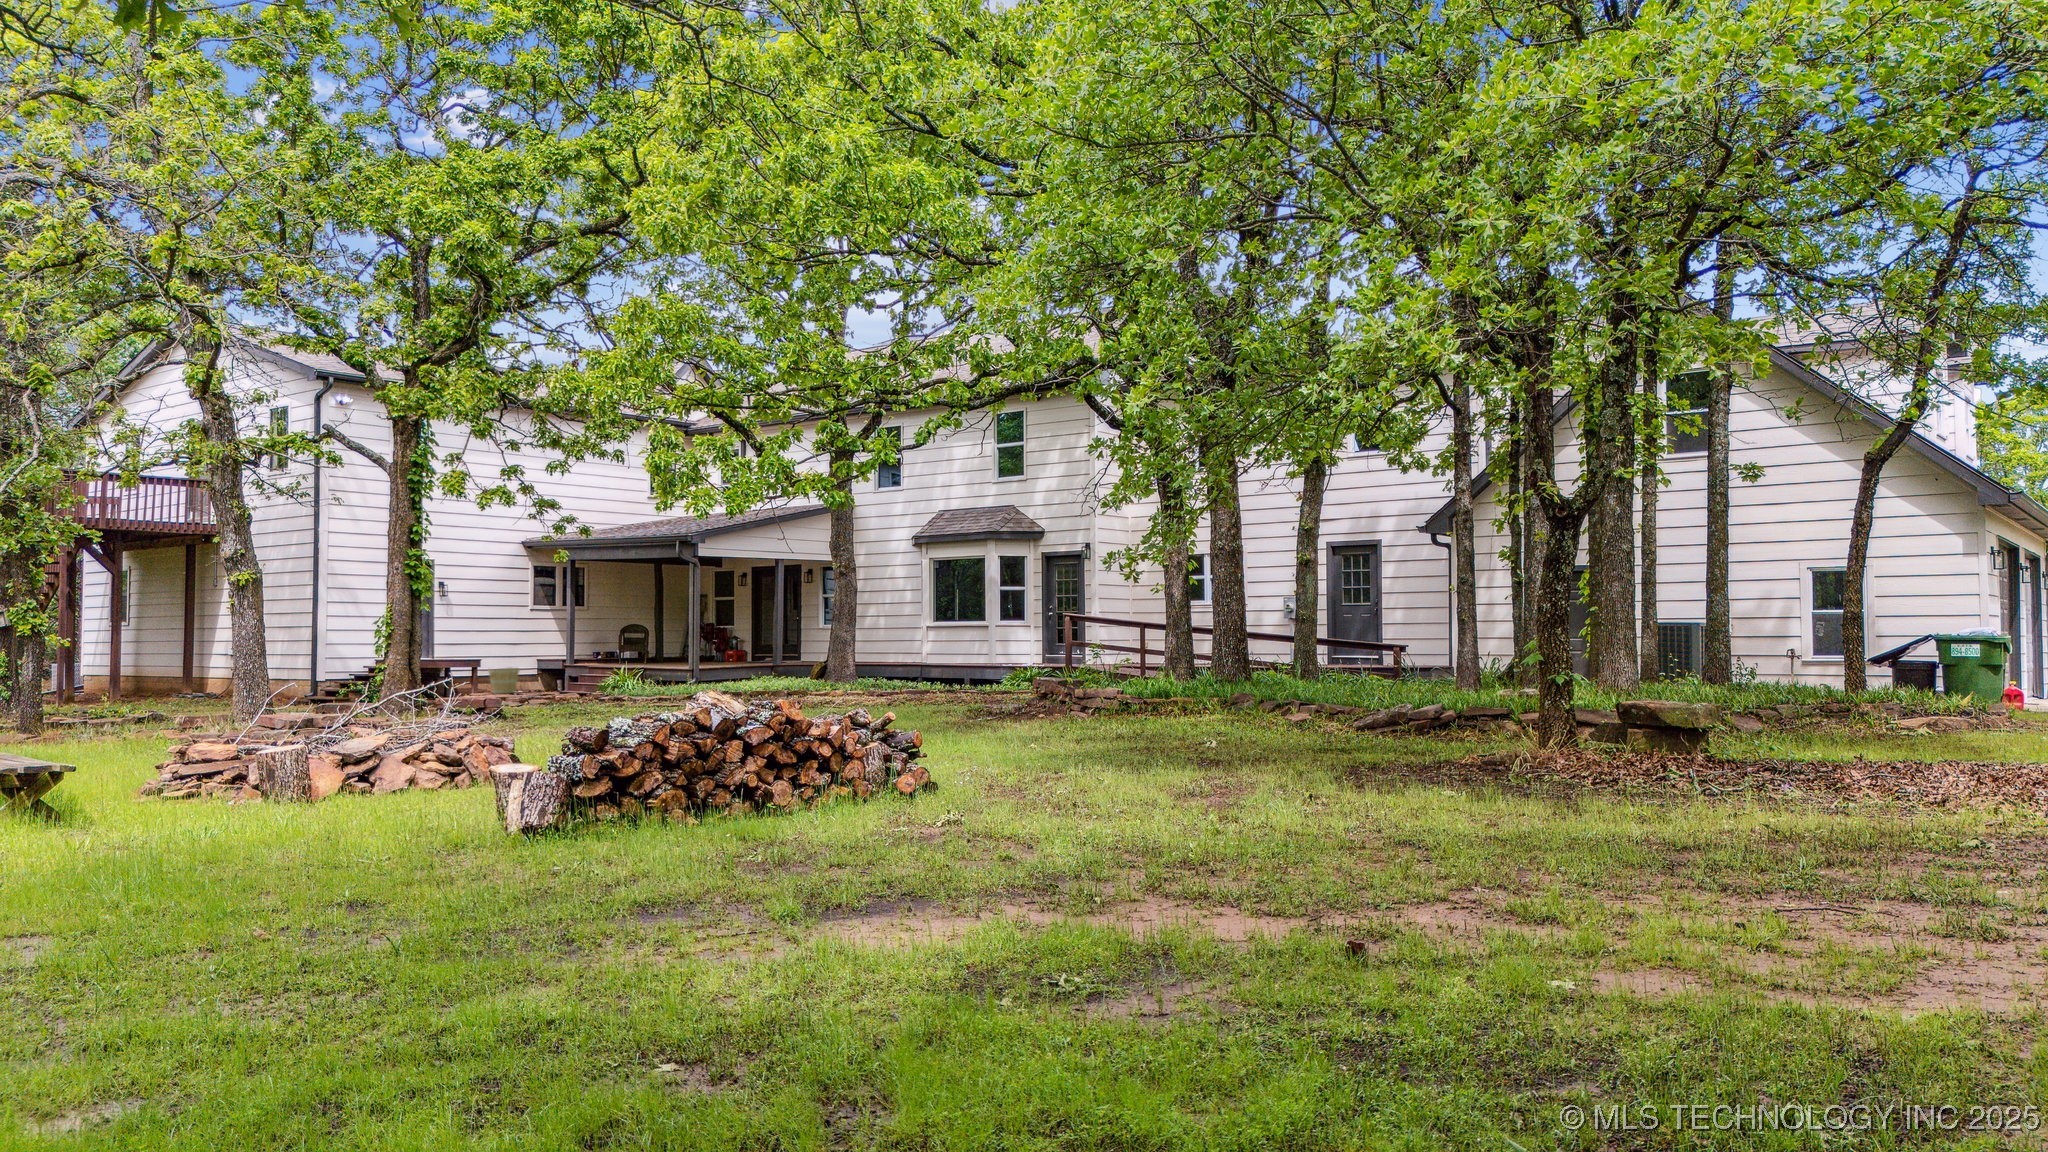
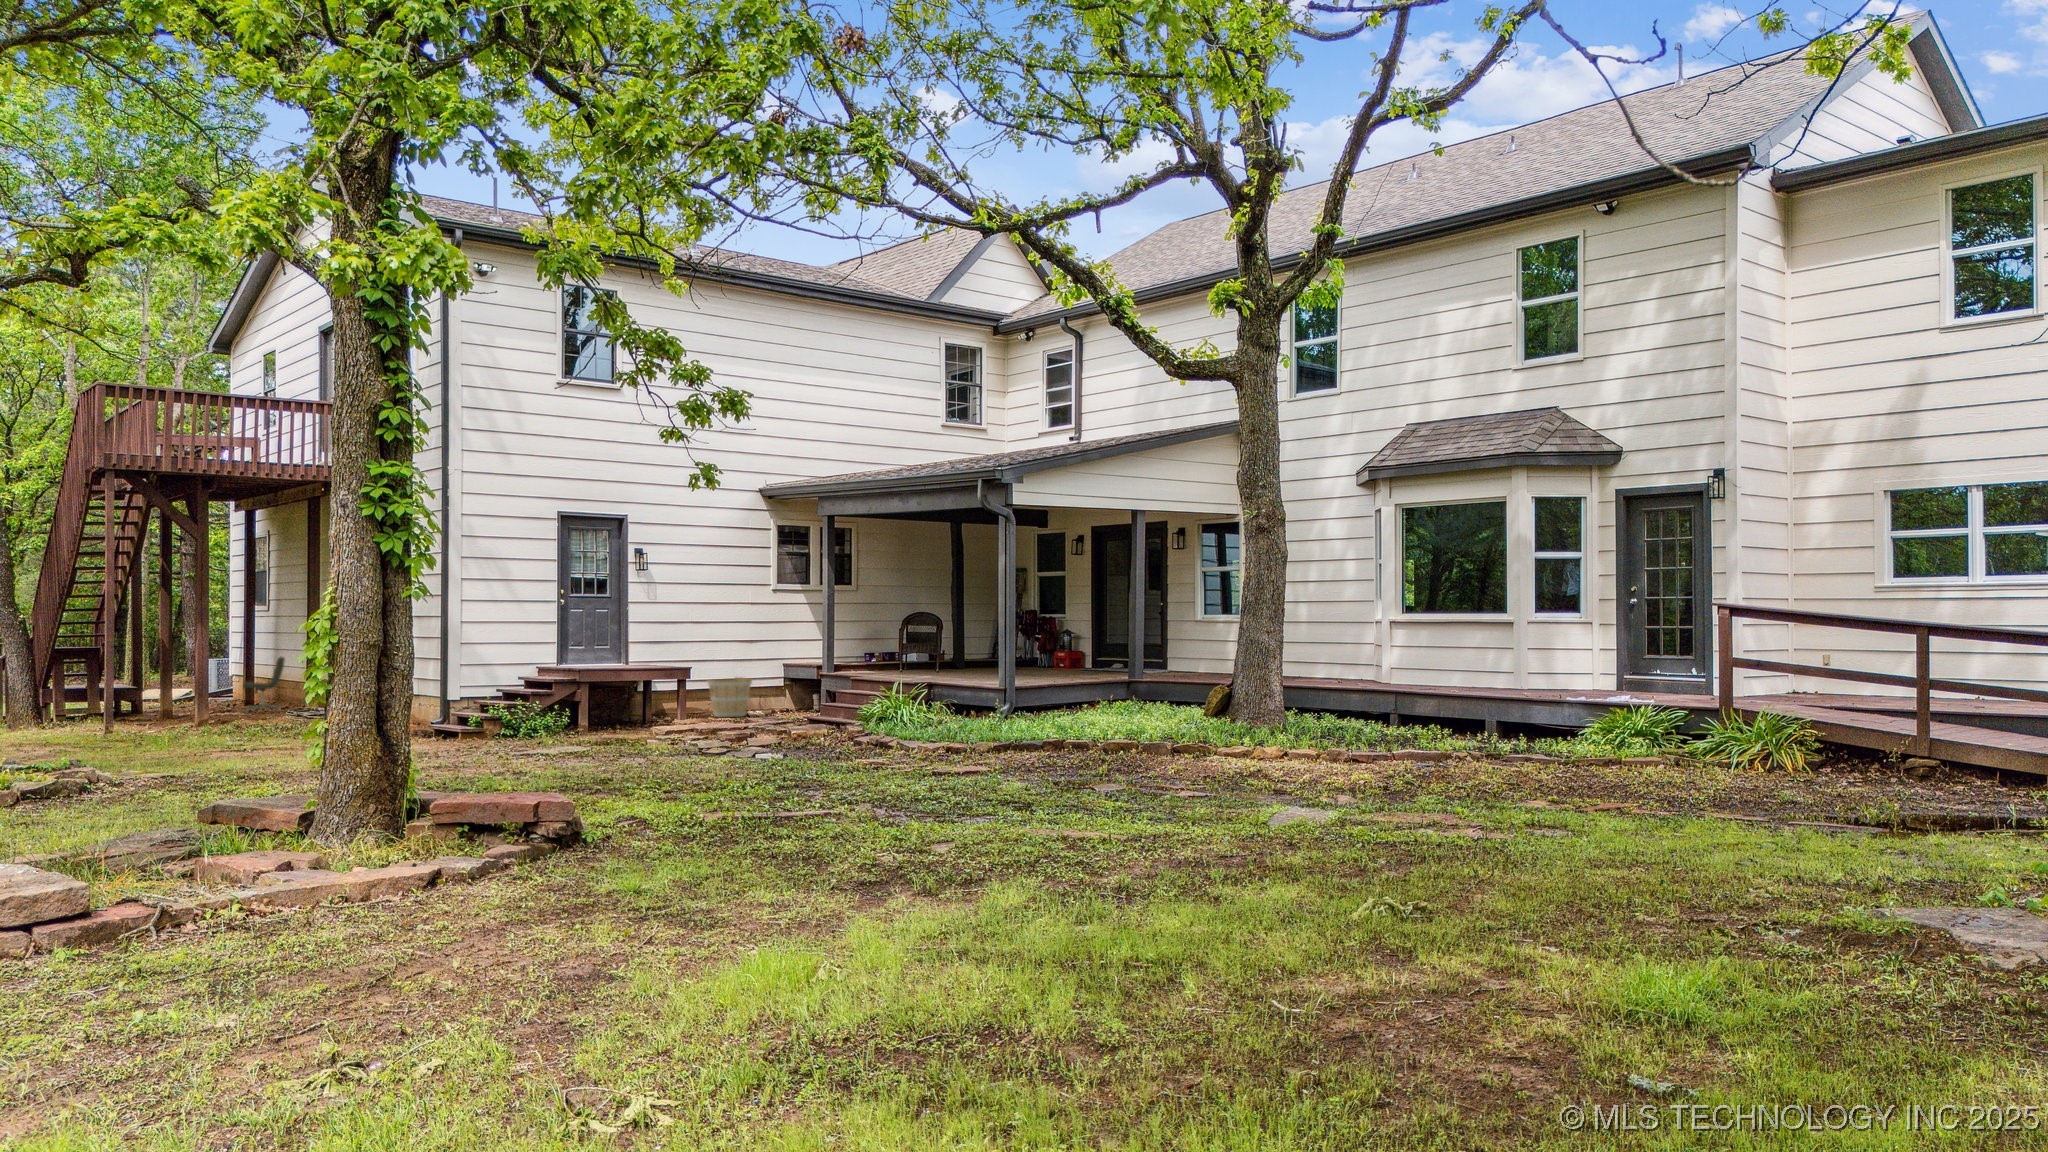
chair: none [109,660,144,701] -> present [243,657,285,713]

